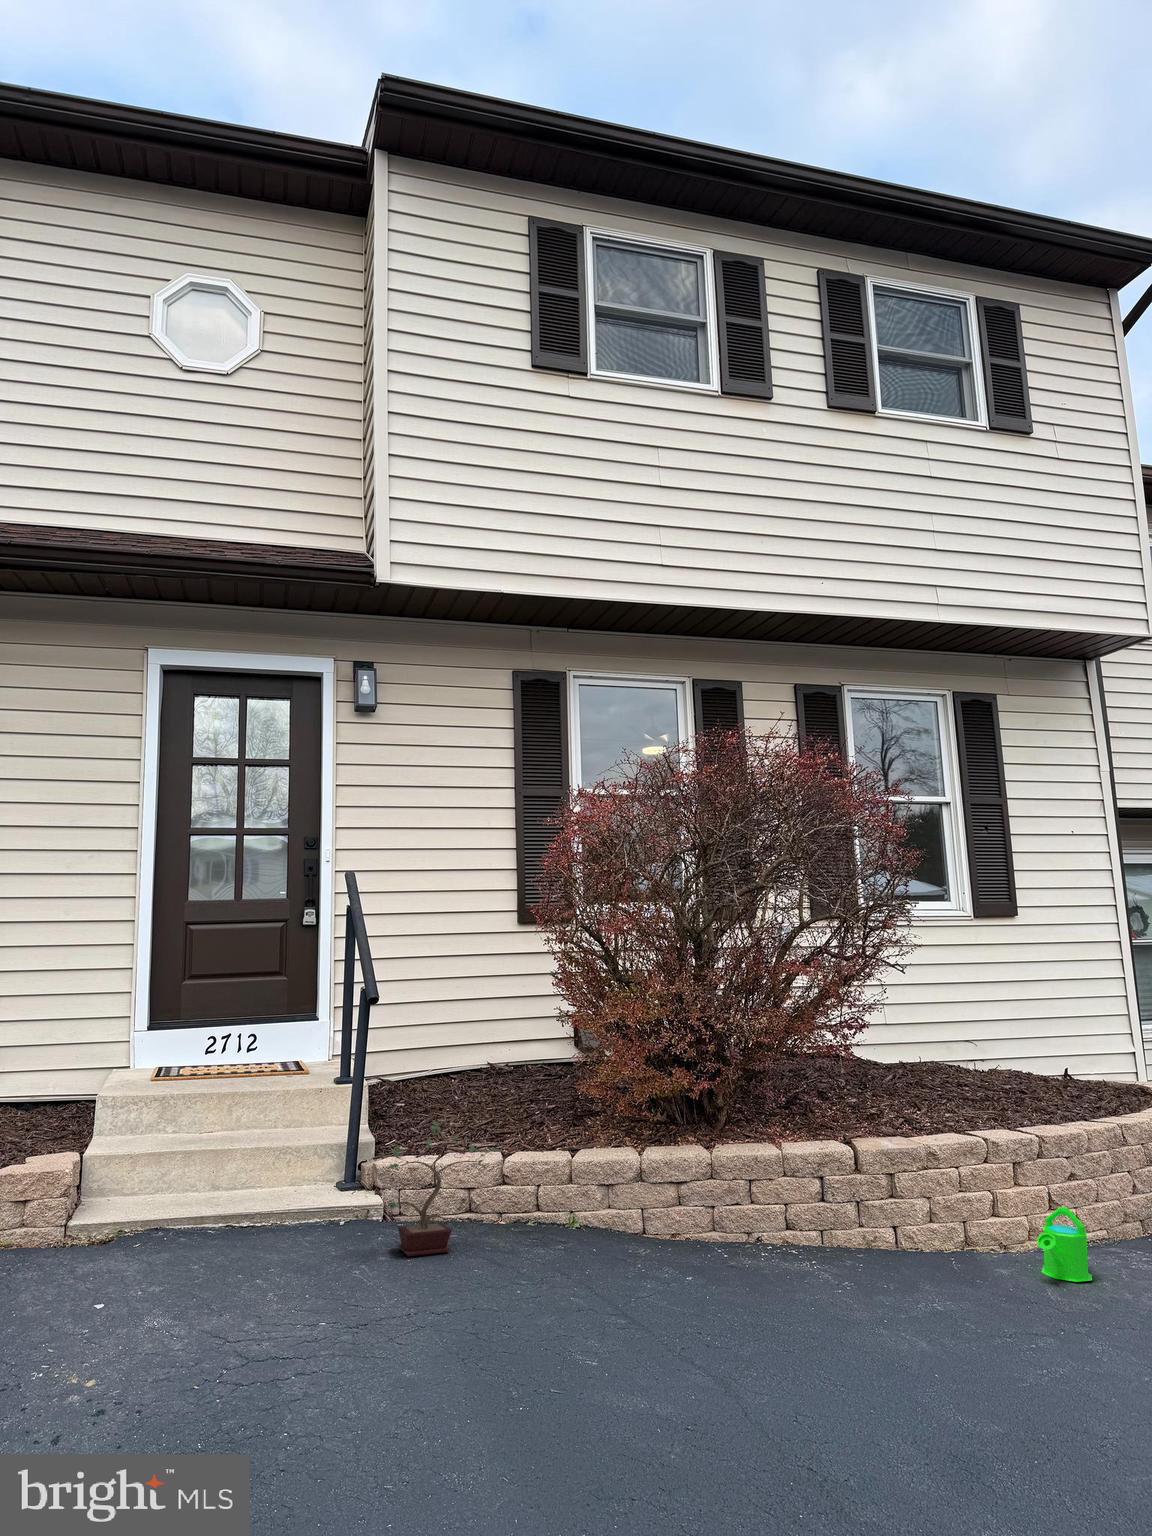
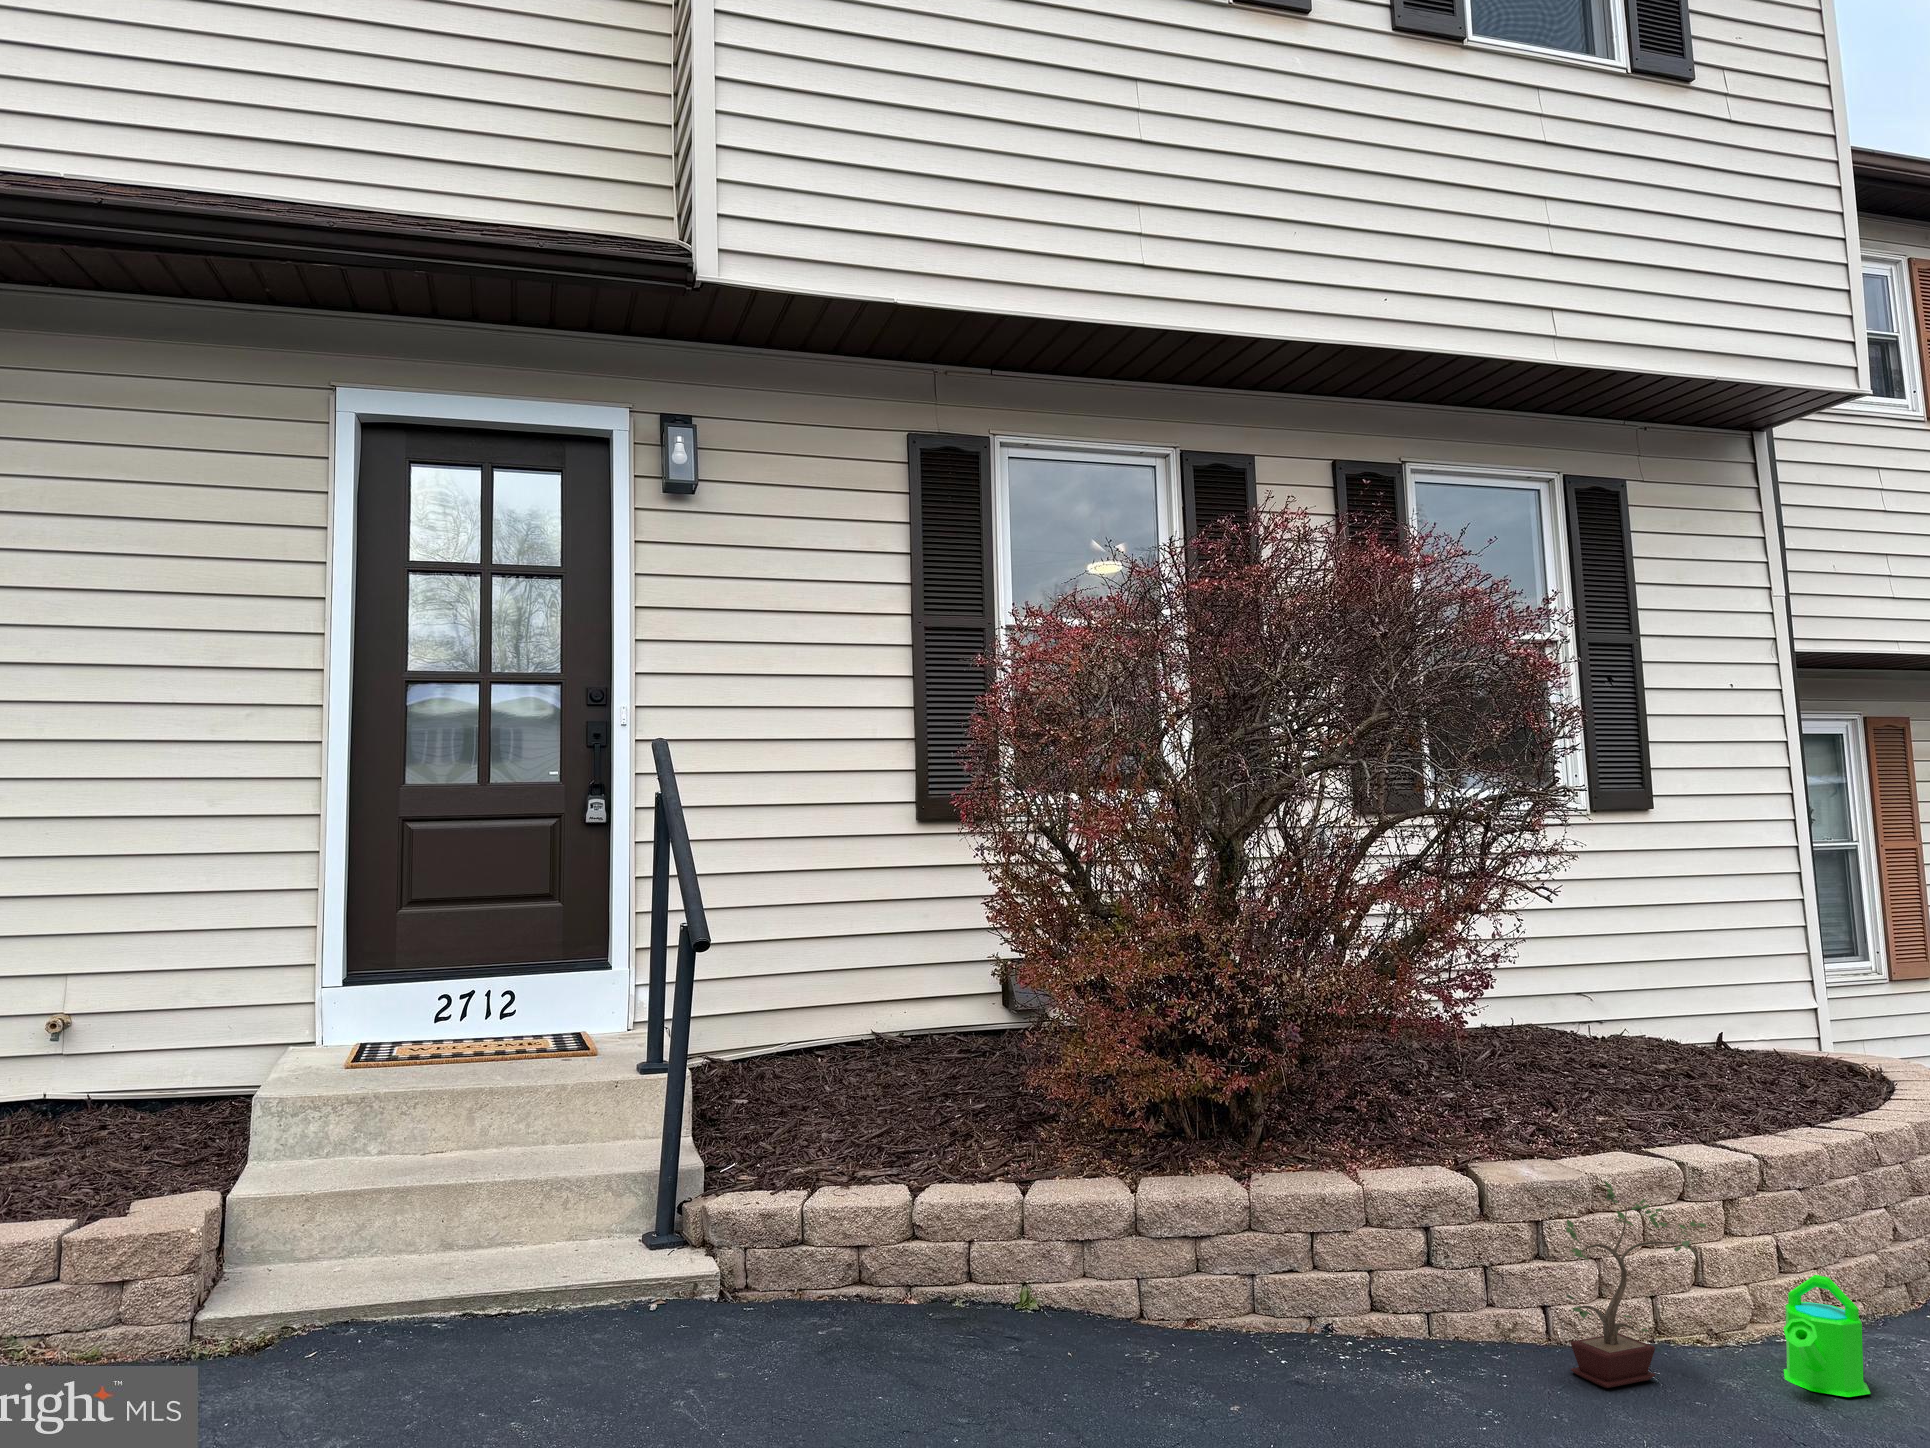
potted plant: present [388,1120,499,1256] -> present [1566,1181,1706,1388]

